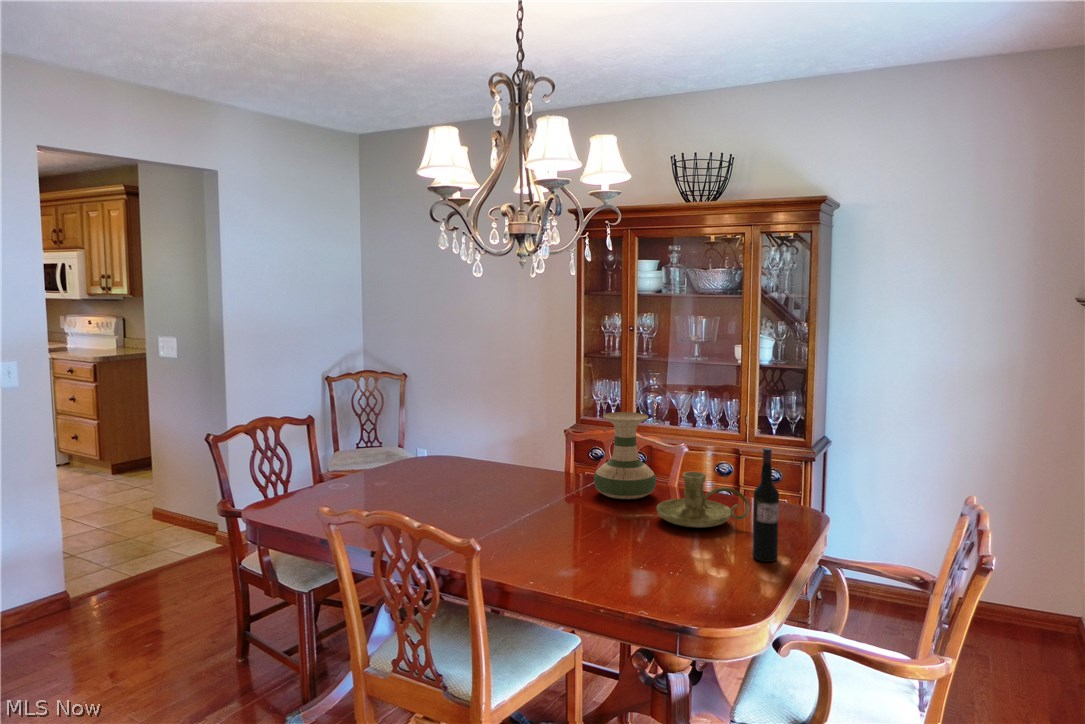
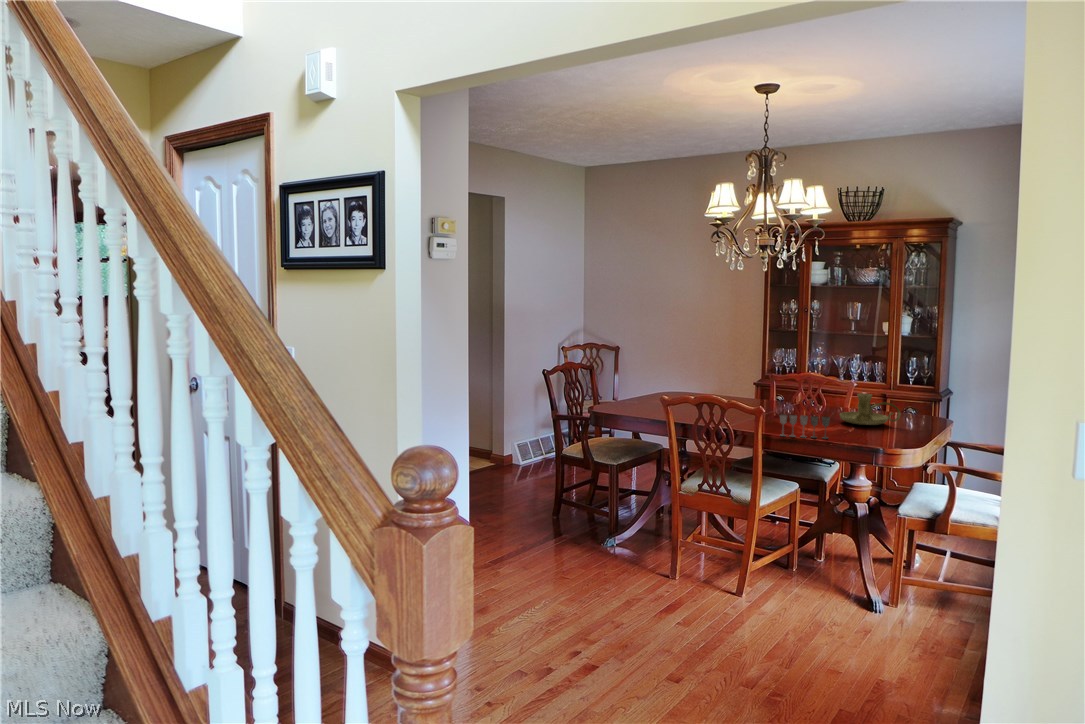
vase: present [594,412,656,499] -> none [793,361,835,414]
wine bottle: present [753,448,779,562] -> none [904,373,922,438]
wine glass: none [540,527,625,571] -> present [780,414,830,439]

